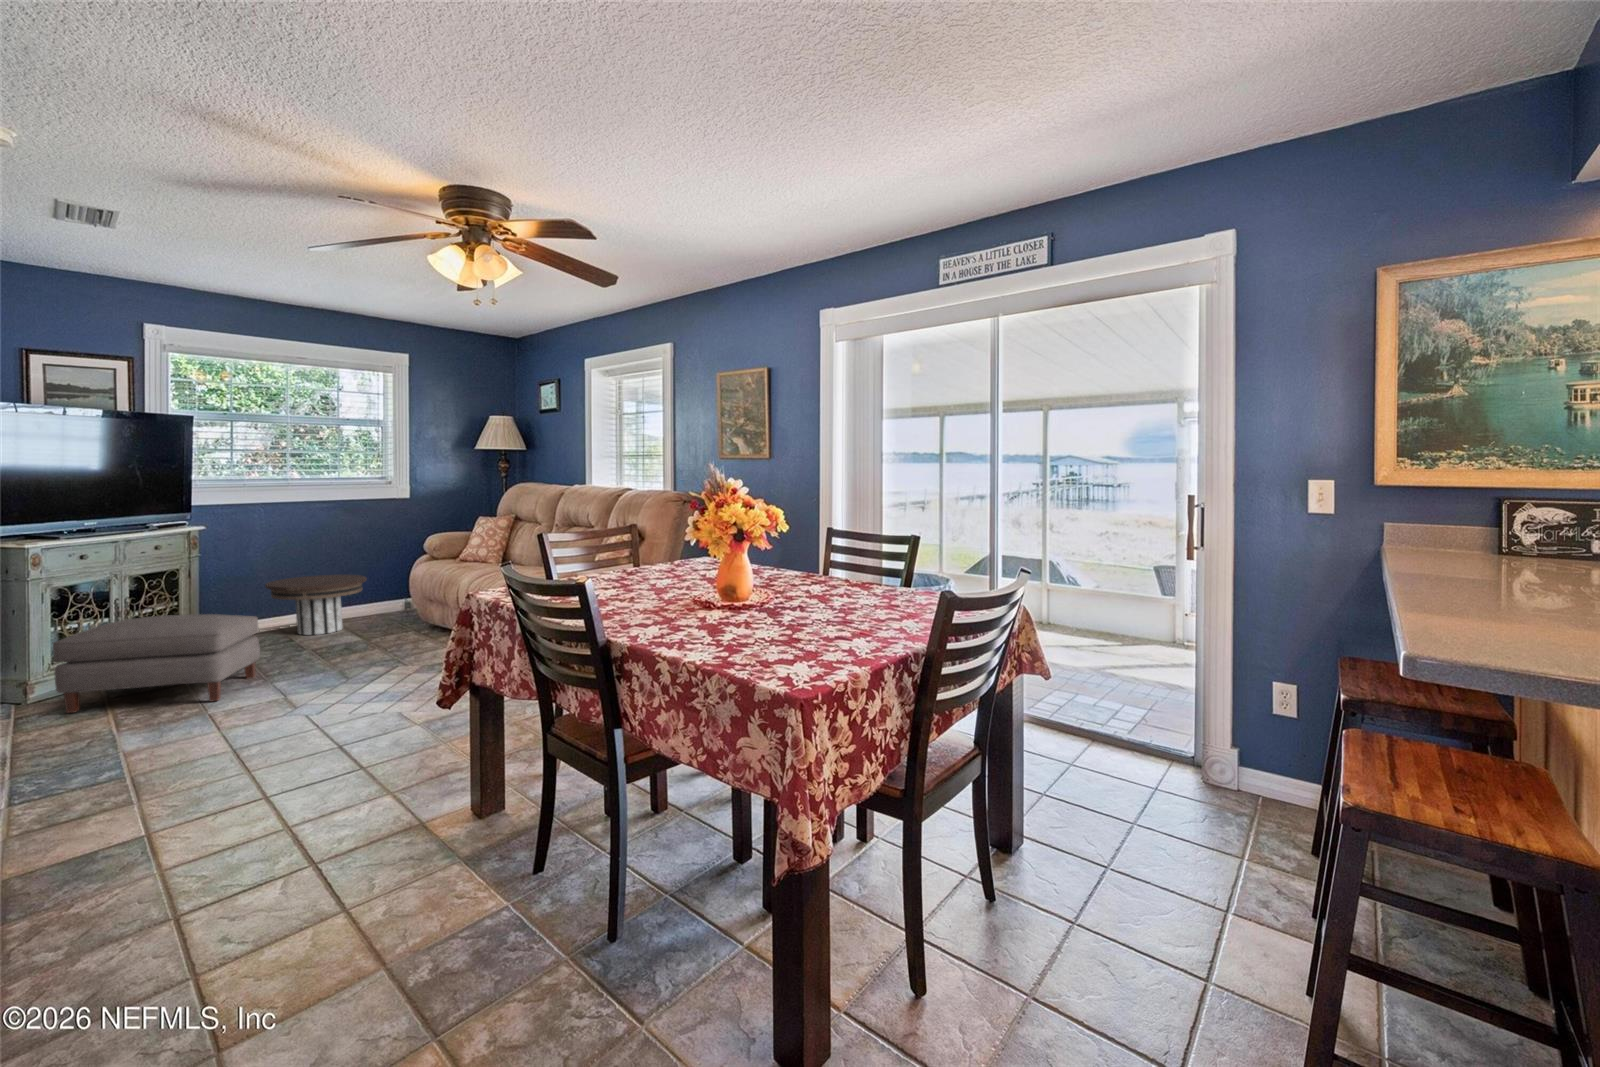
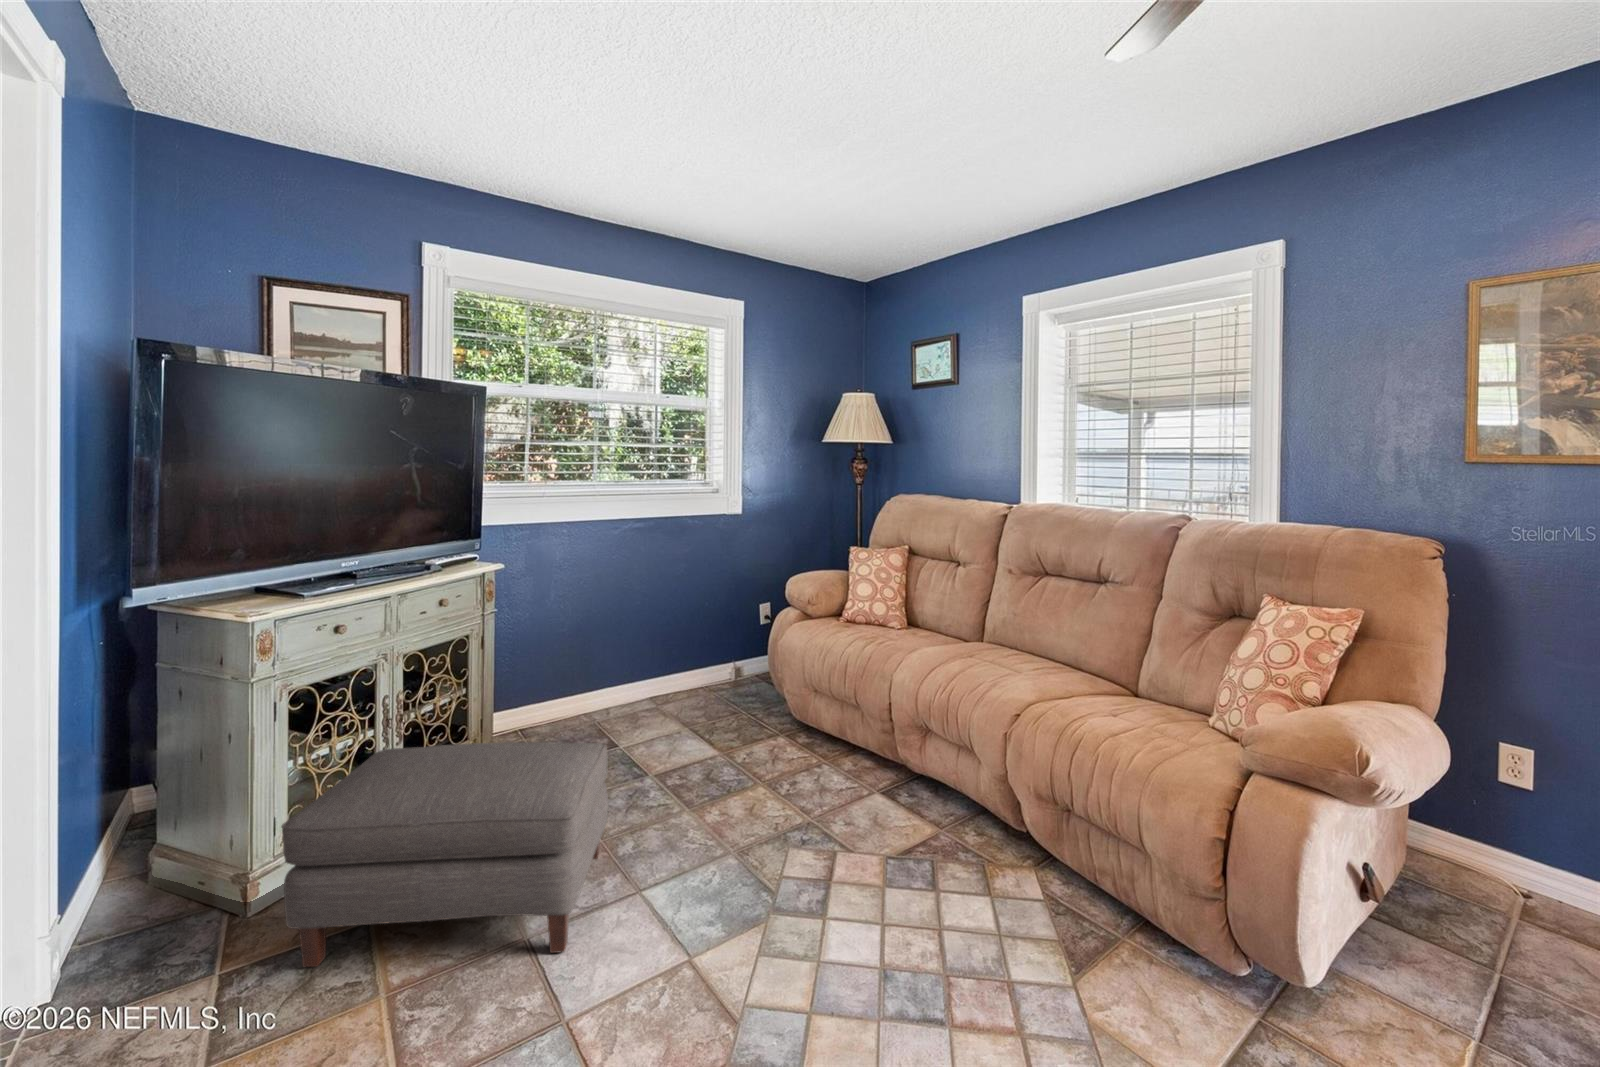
side table: present [265,575,367,635] -> none [573,627,705,729]

